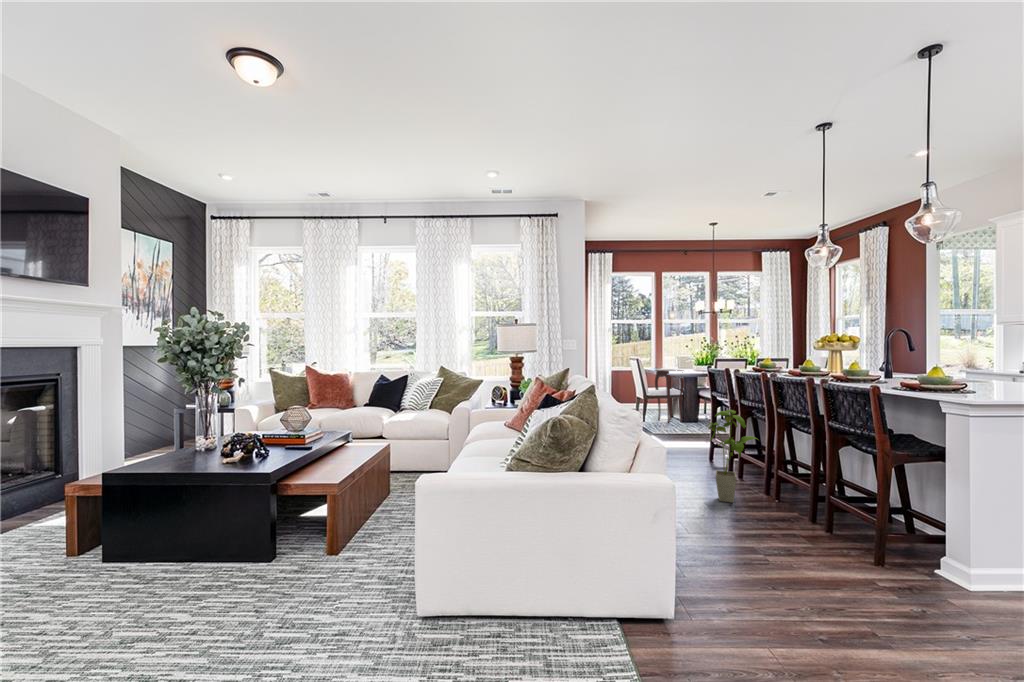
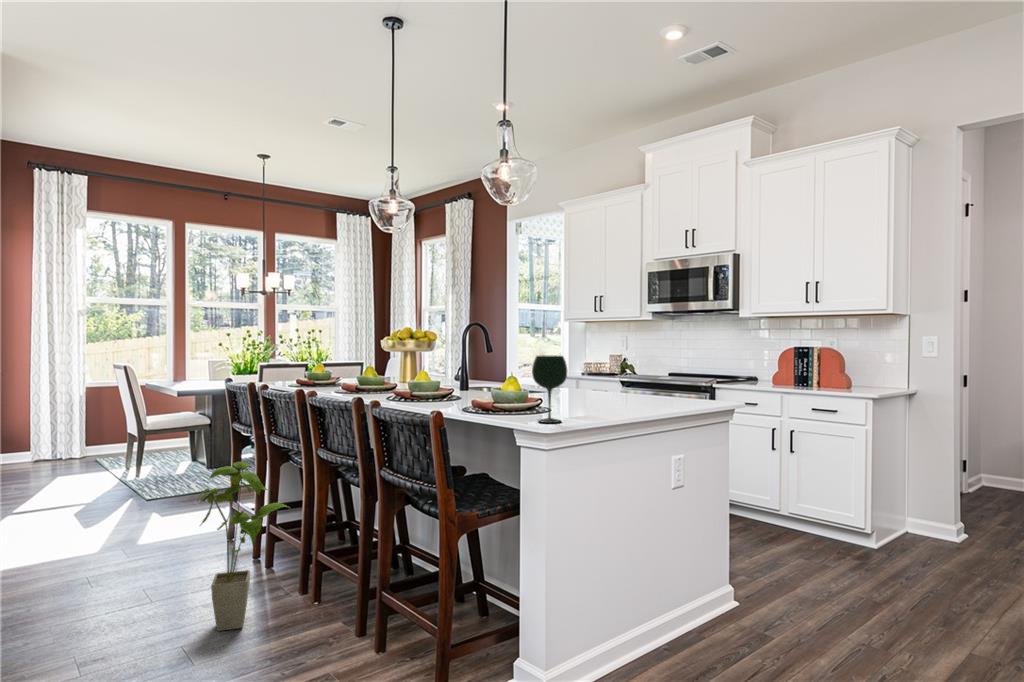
wine glass: none [960,350,997,398] -> present [532,355,567,423]
side table: present [655,369,684,423] -> none [156,384,210,477]

